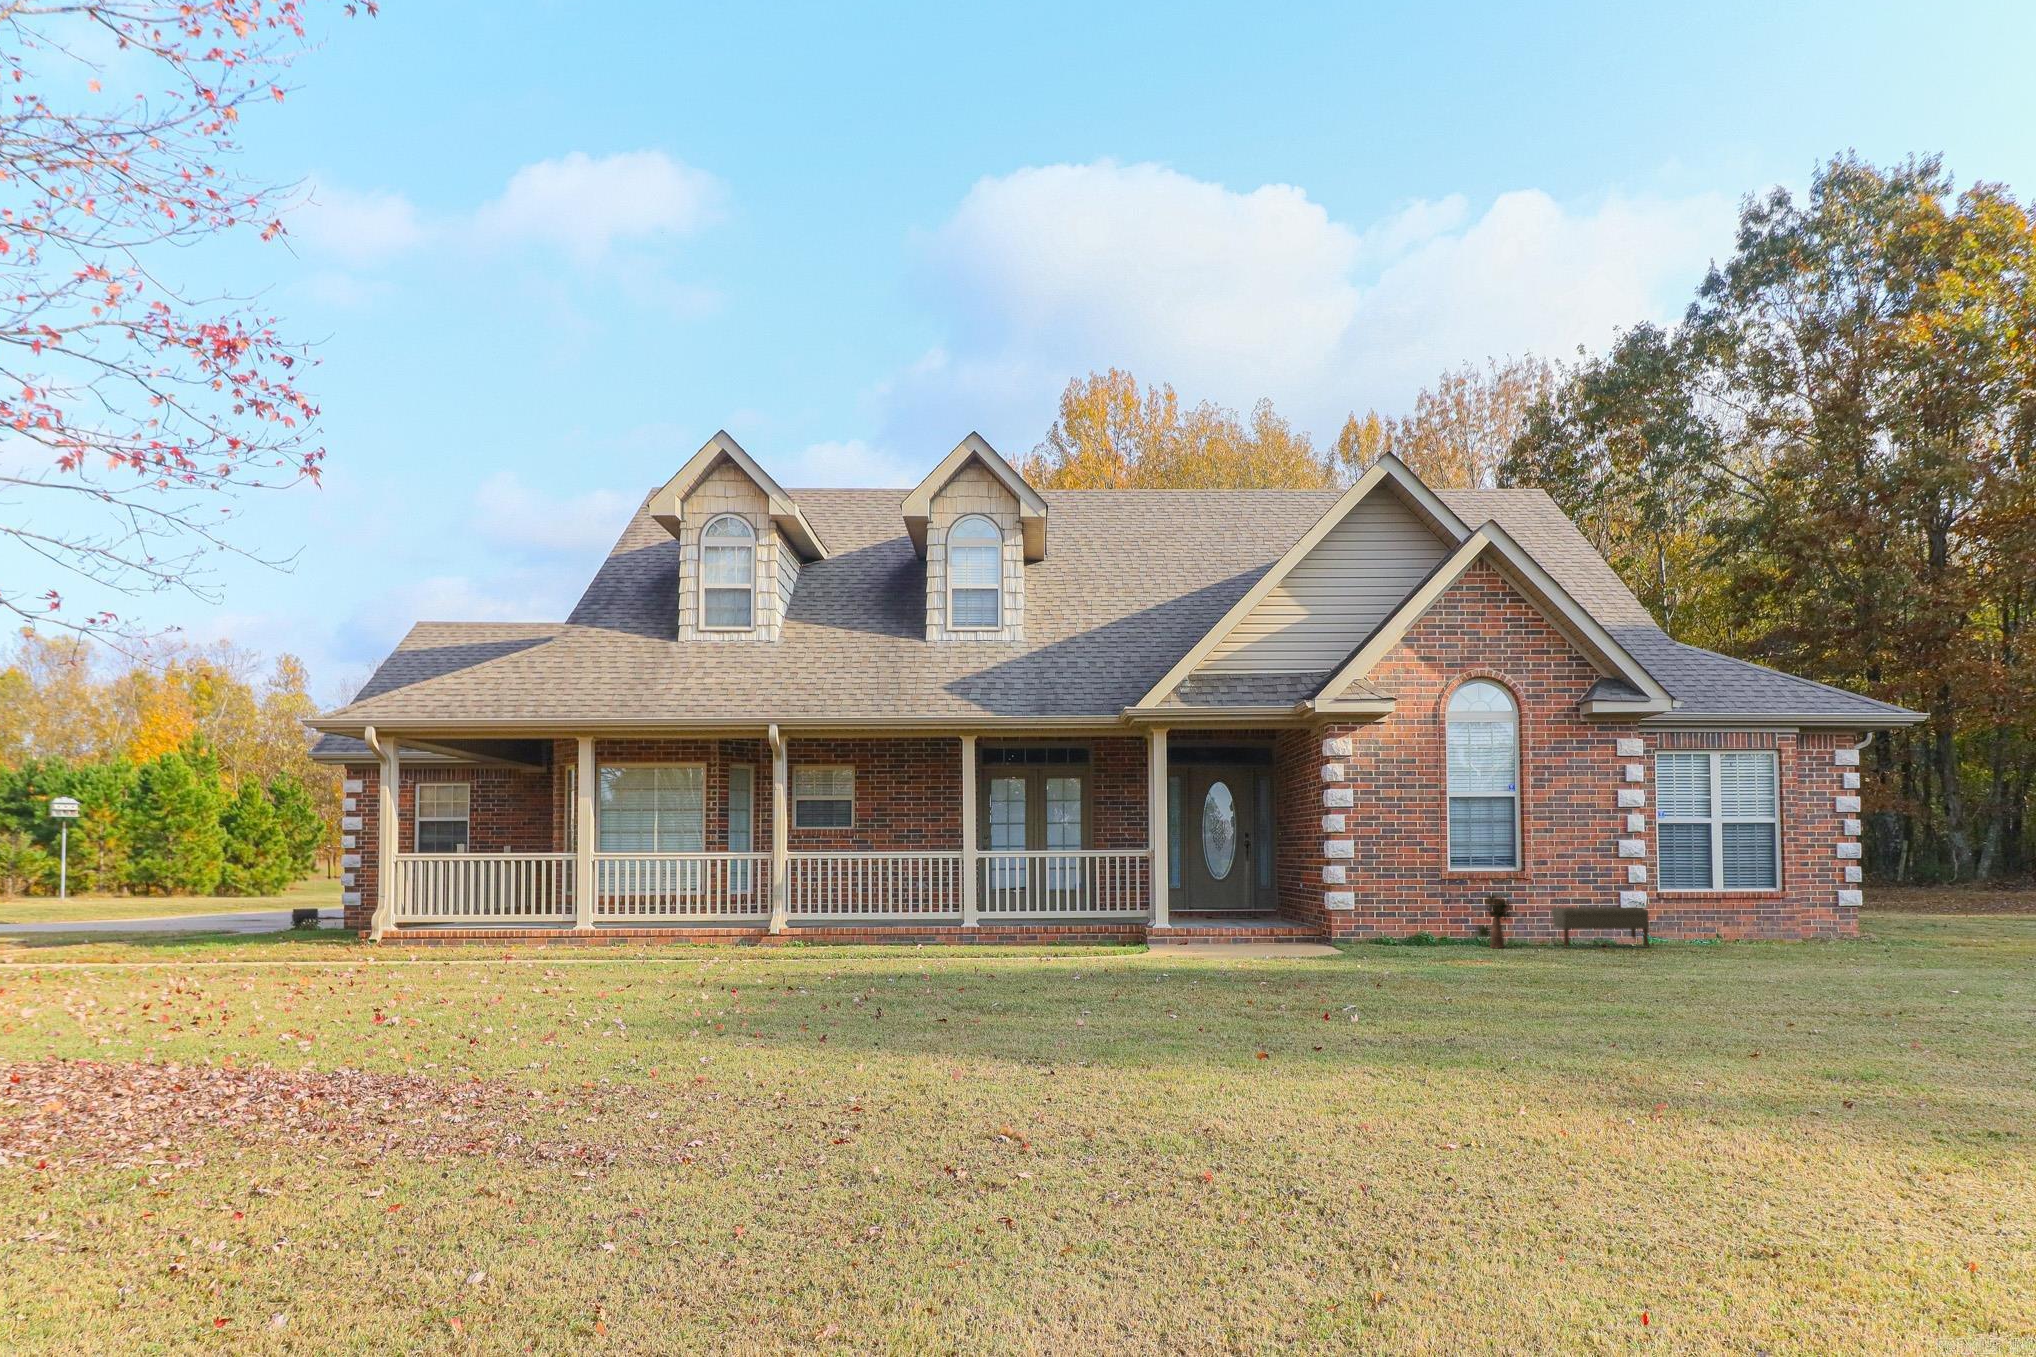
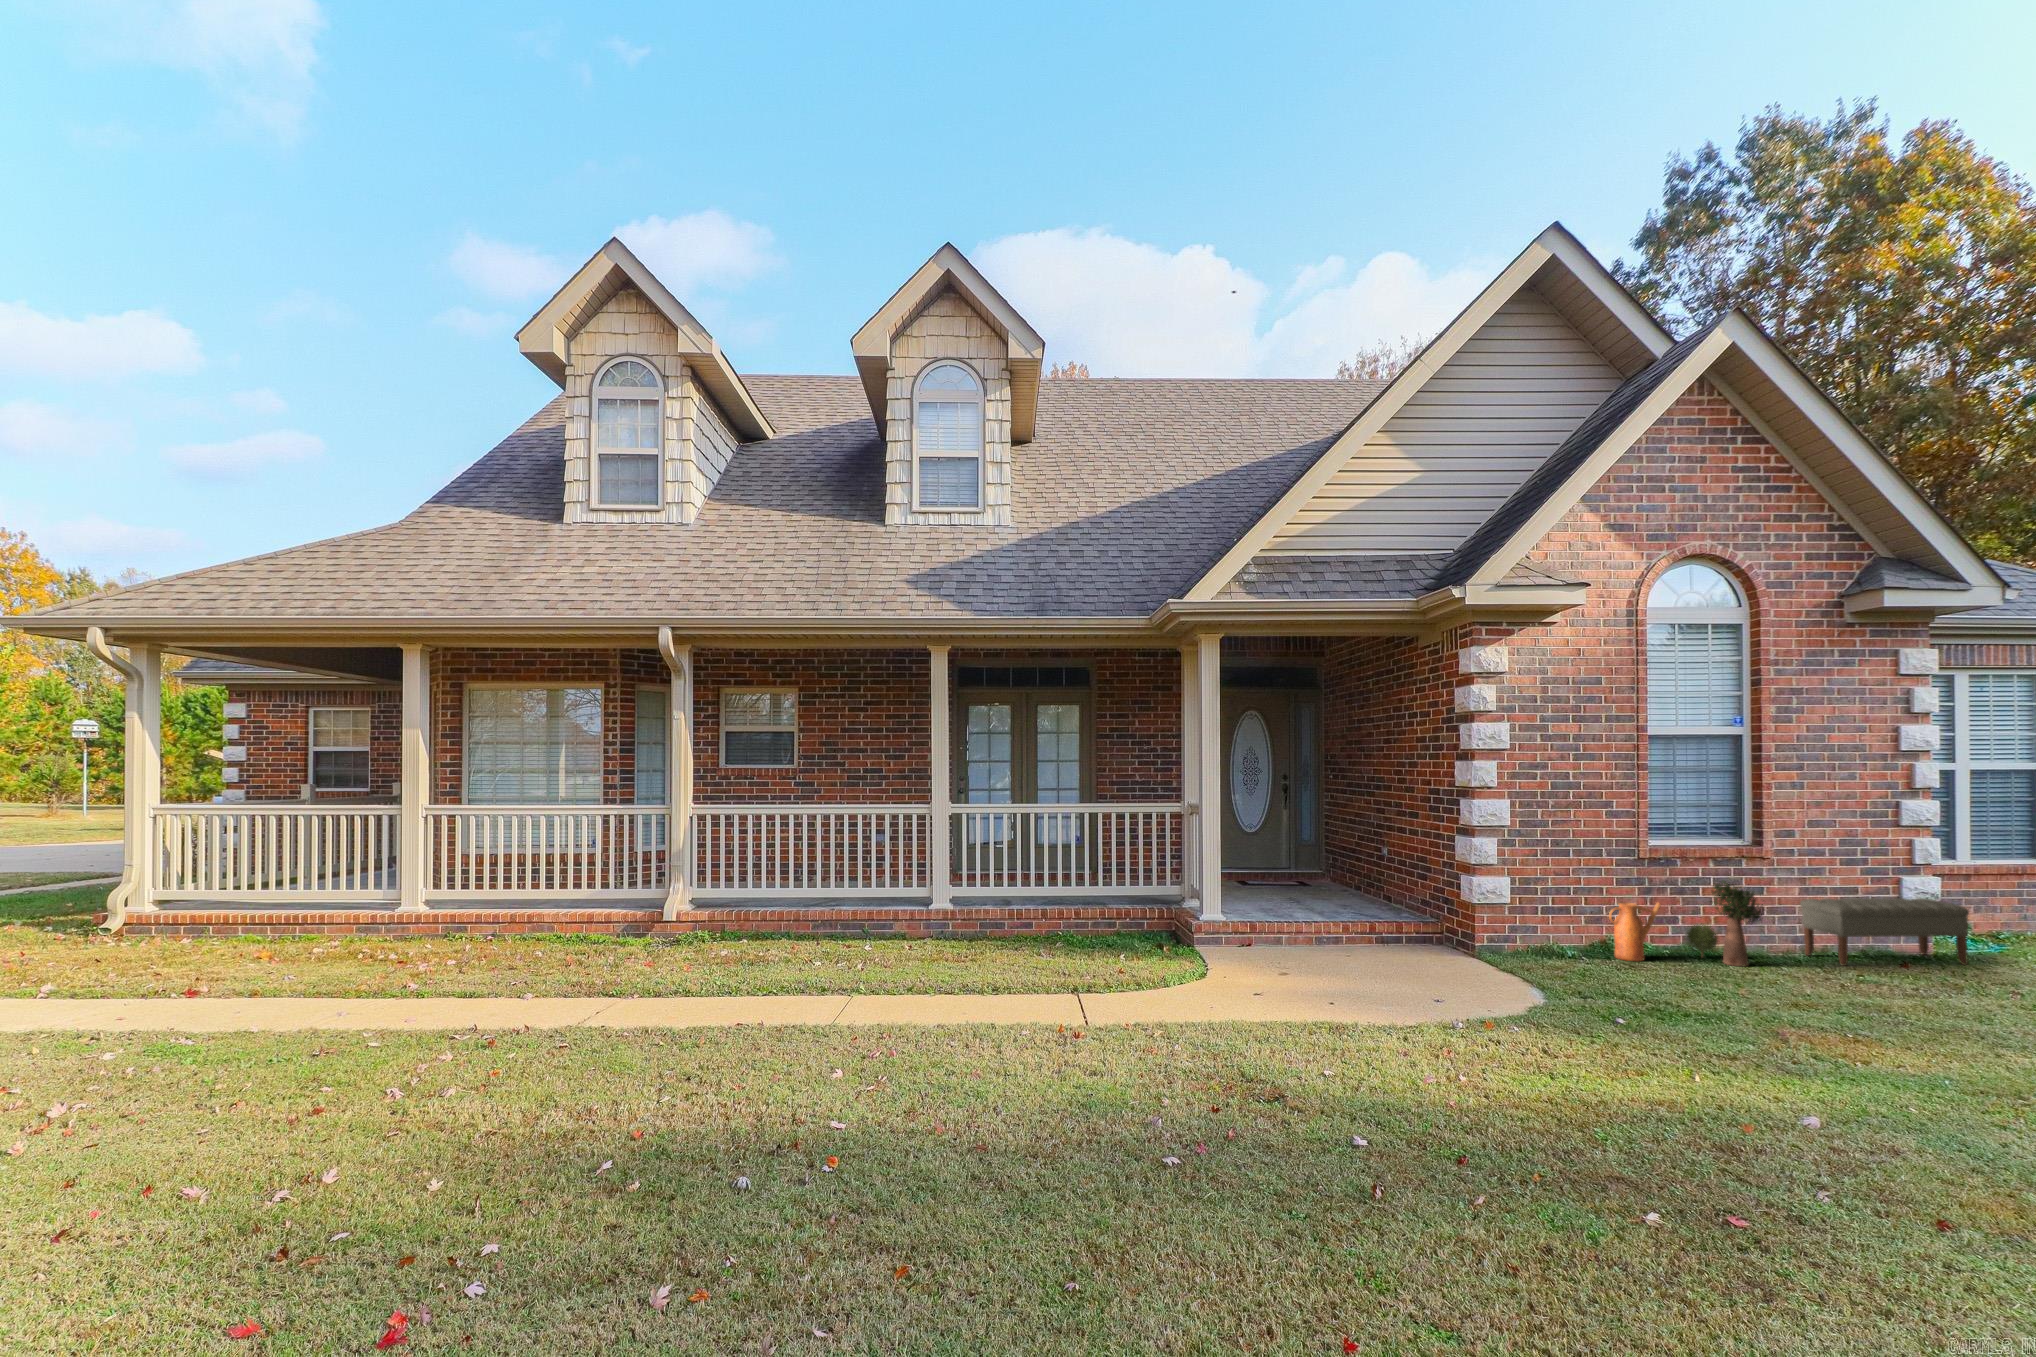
watering can: none [1419,909,1454,947] -> present [1609,903,1661,961]

